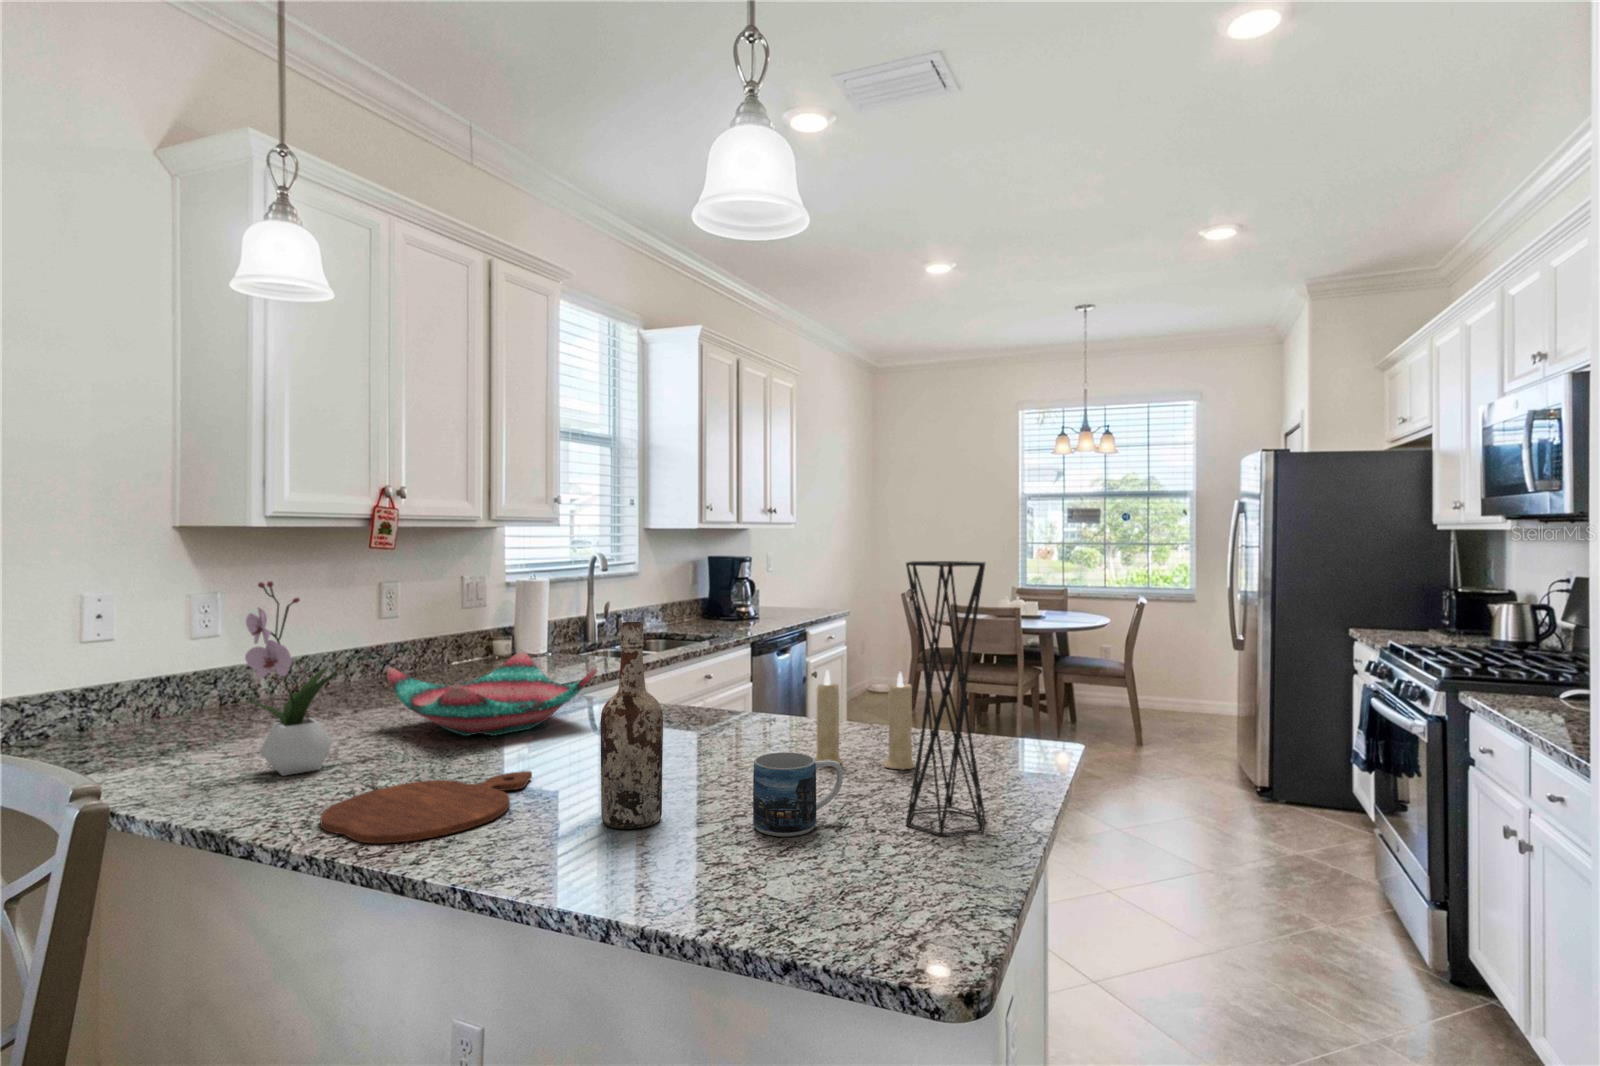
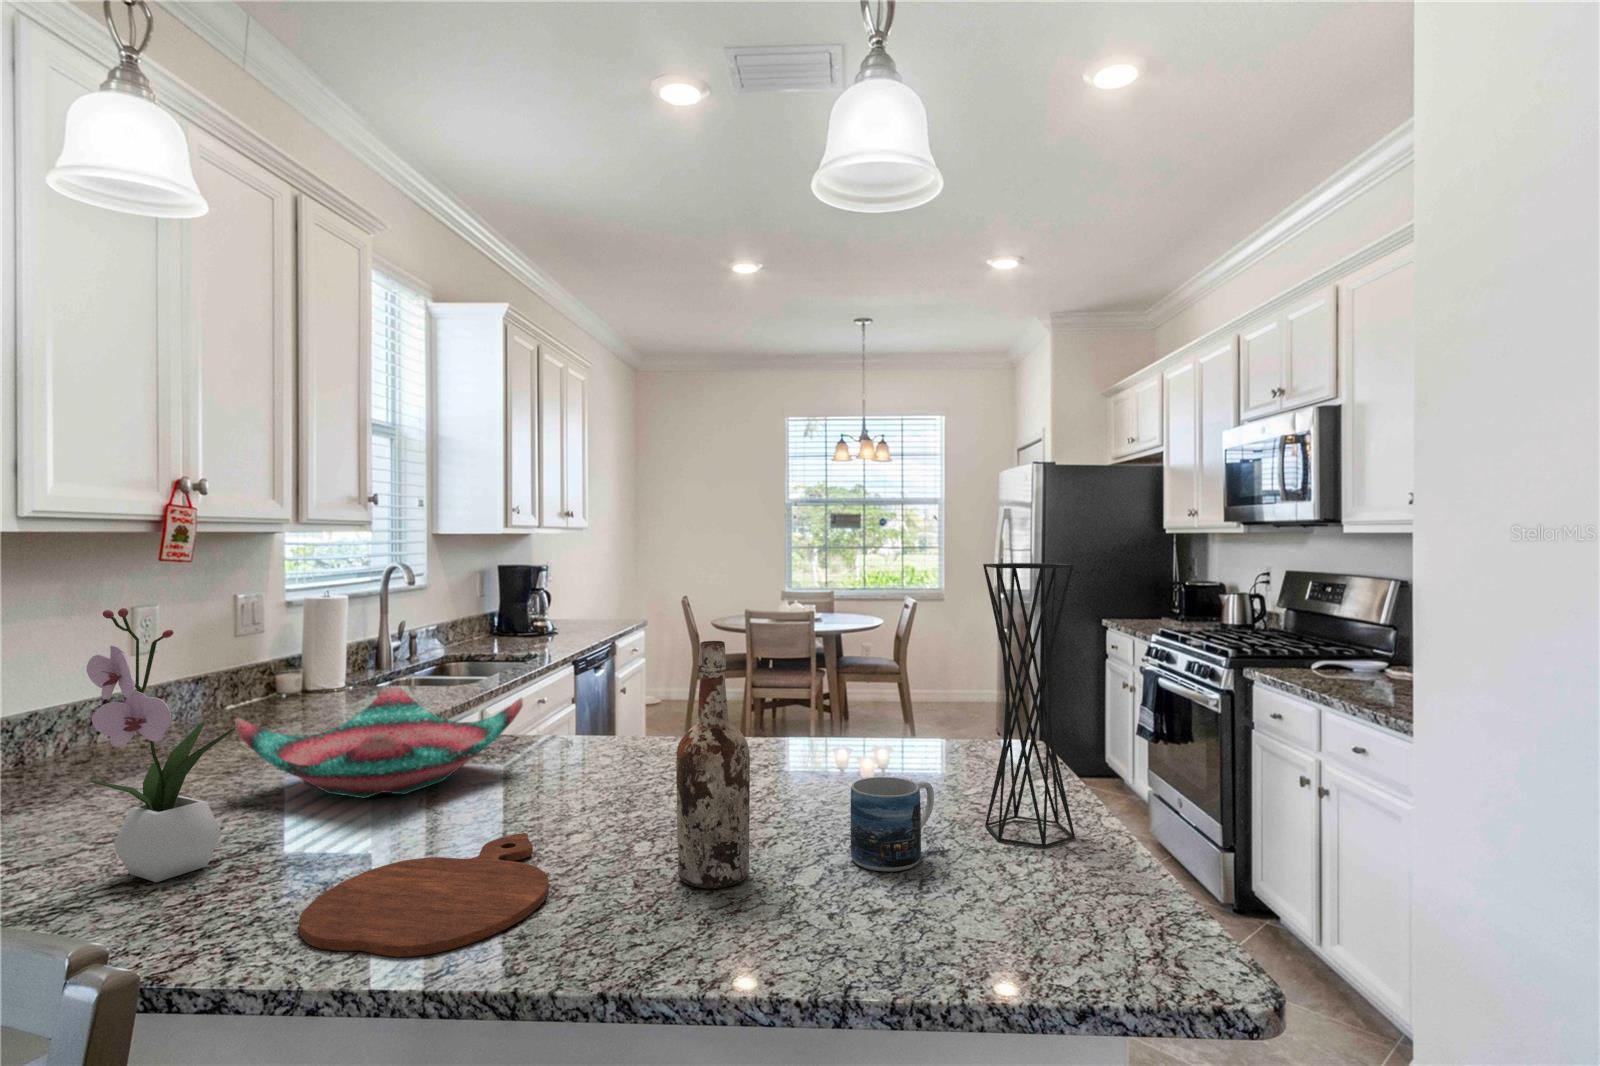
candle: present [815,671,915,770] -> none [818,677,926,789]

